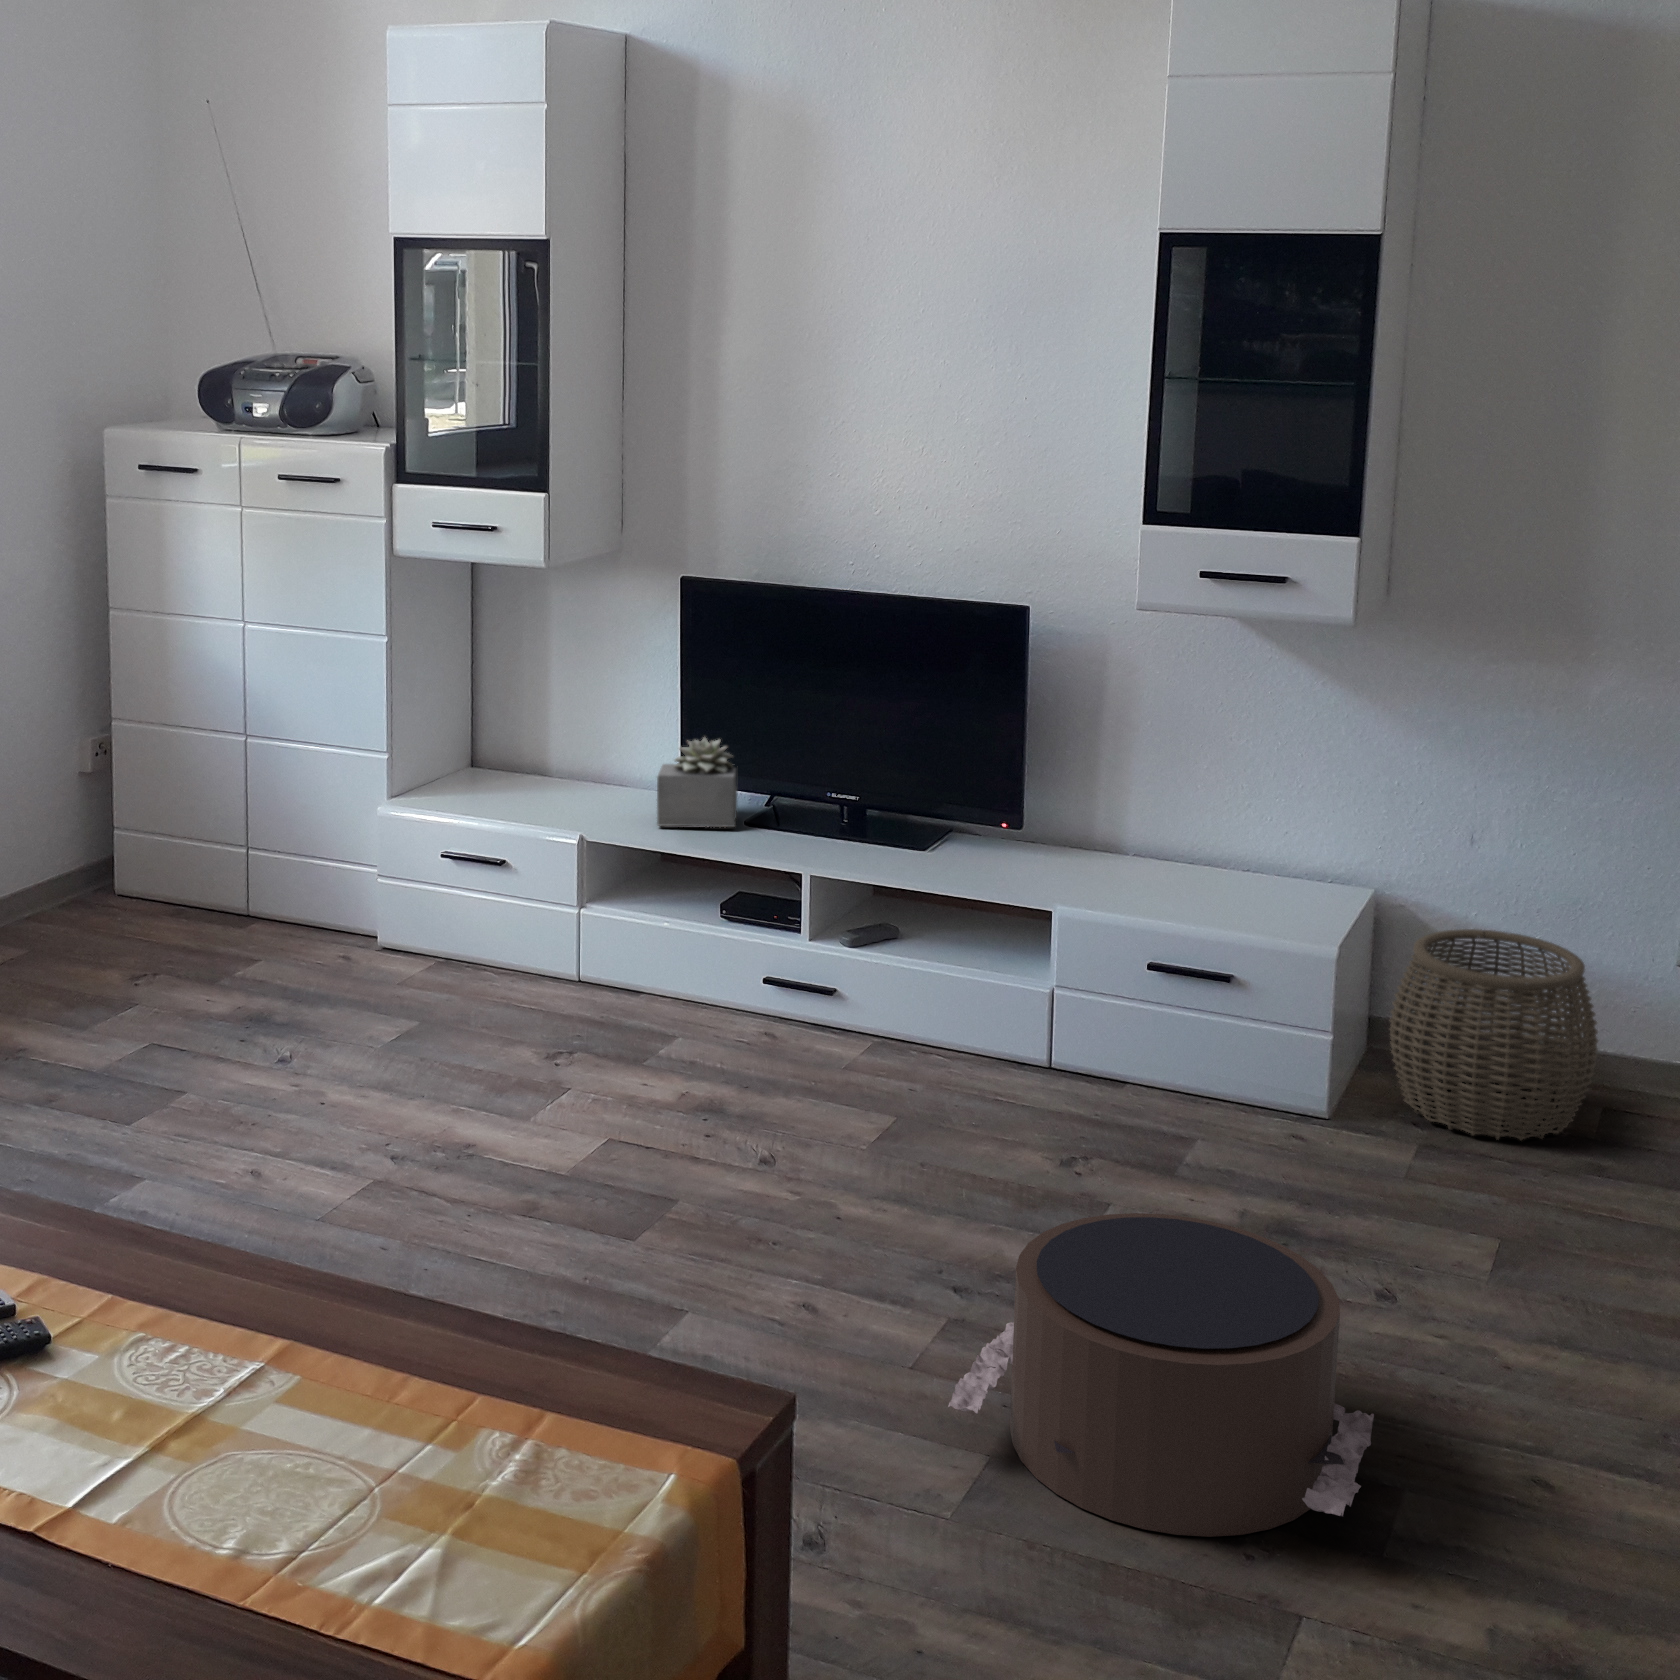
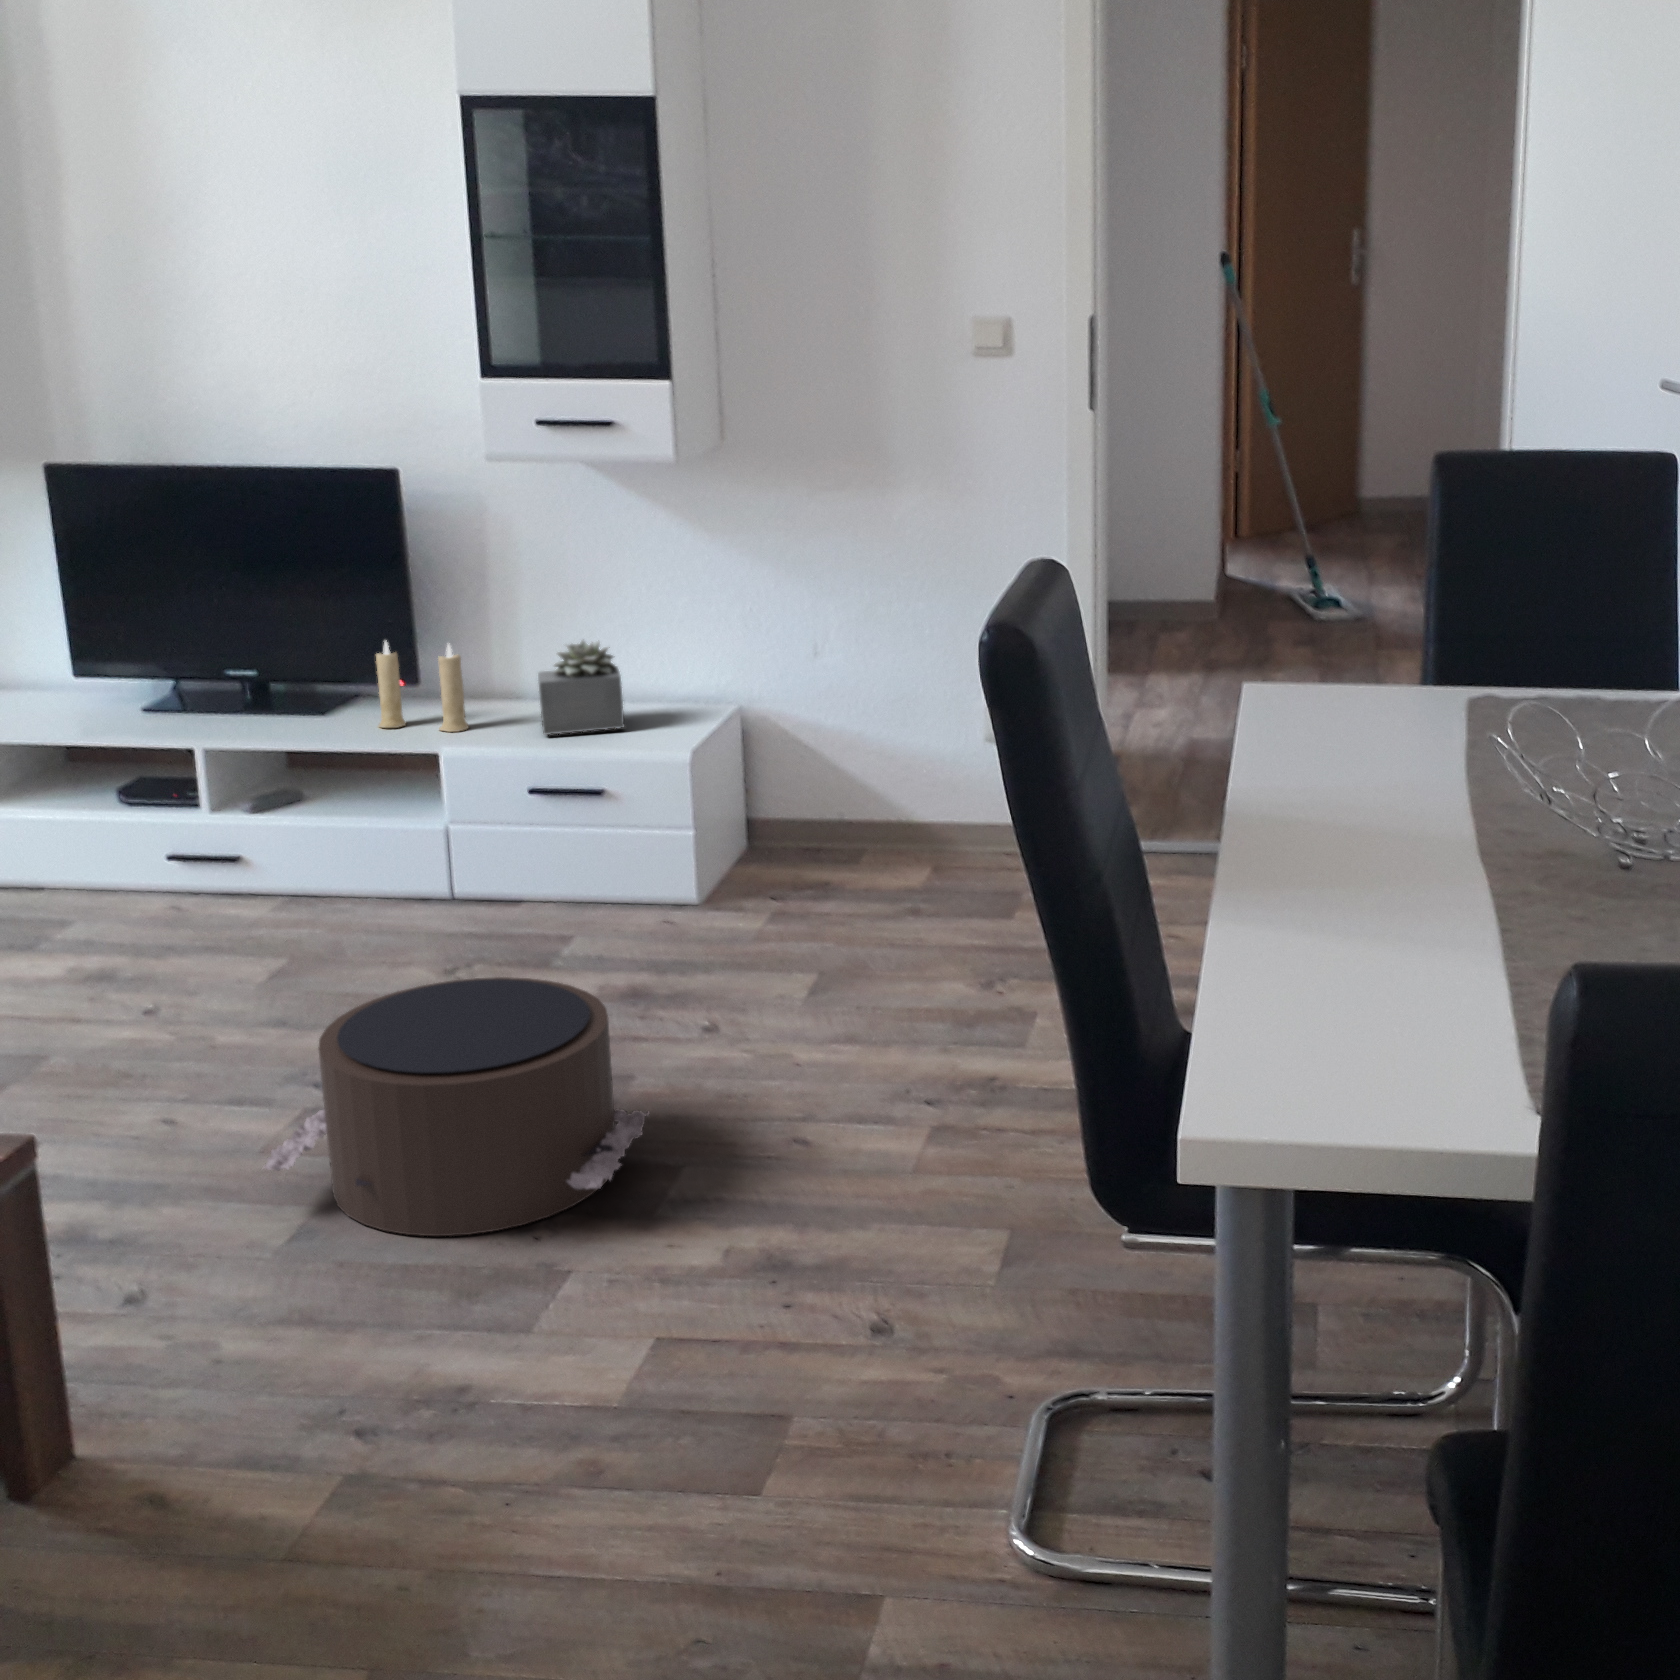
succulent plant: present [657,737,737,827] -> present [538,640,625,735]
candle: none [985,779,1083,889] -> present [376,641,468,732]
woven basket: present [1390,929,1598,1140] -> none [745,727,916,902]

